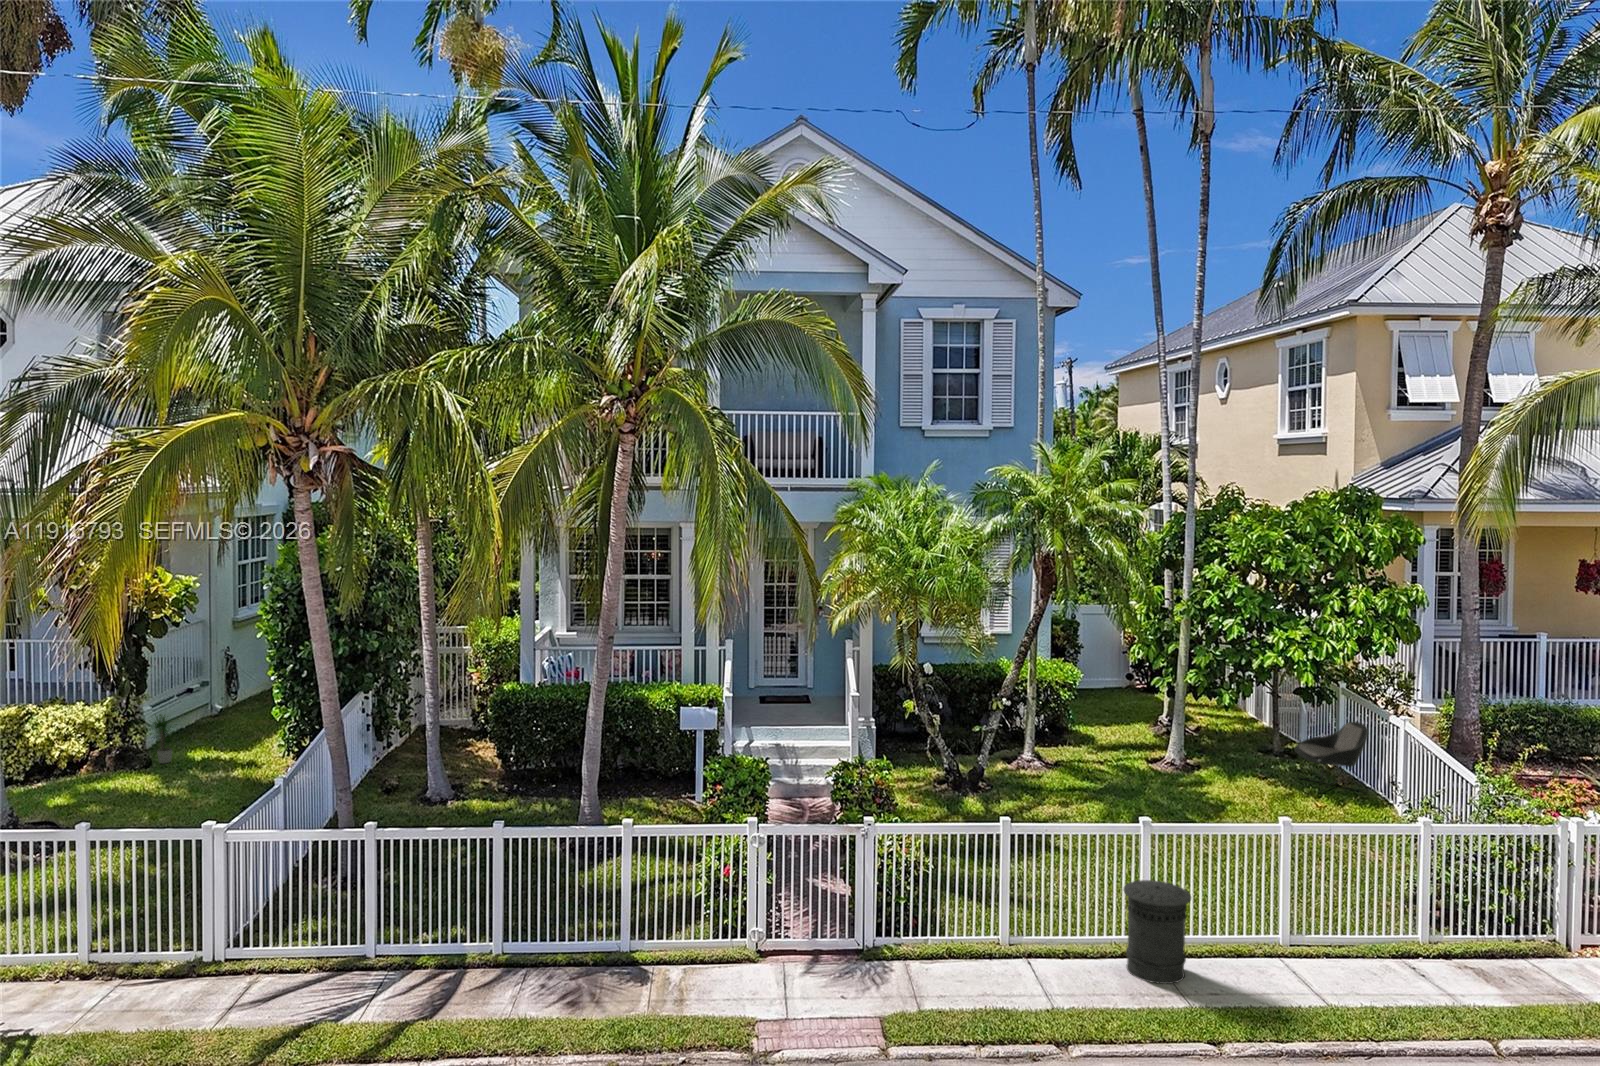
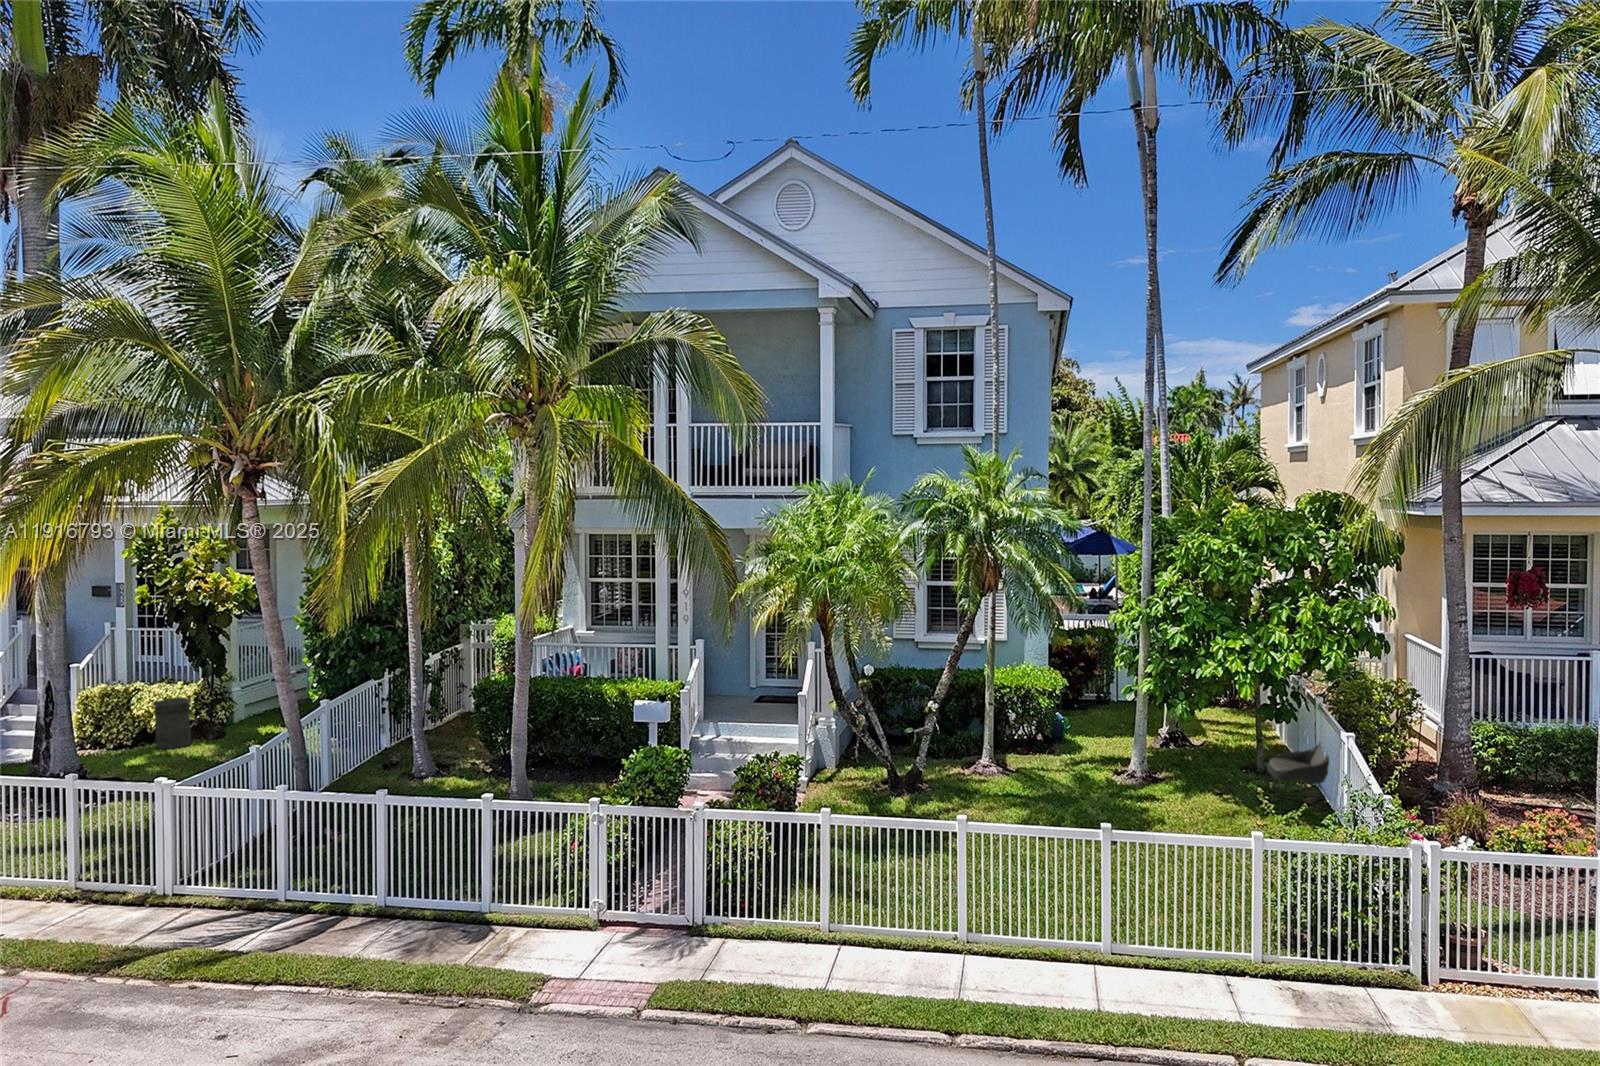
potted plant: present [150,714,172,763] -> none [222,693,252,737]
trash can: present [1124,880,1191,984] -> present [152,698,192,749]

